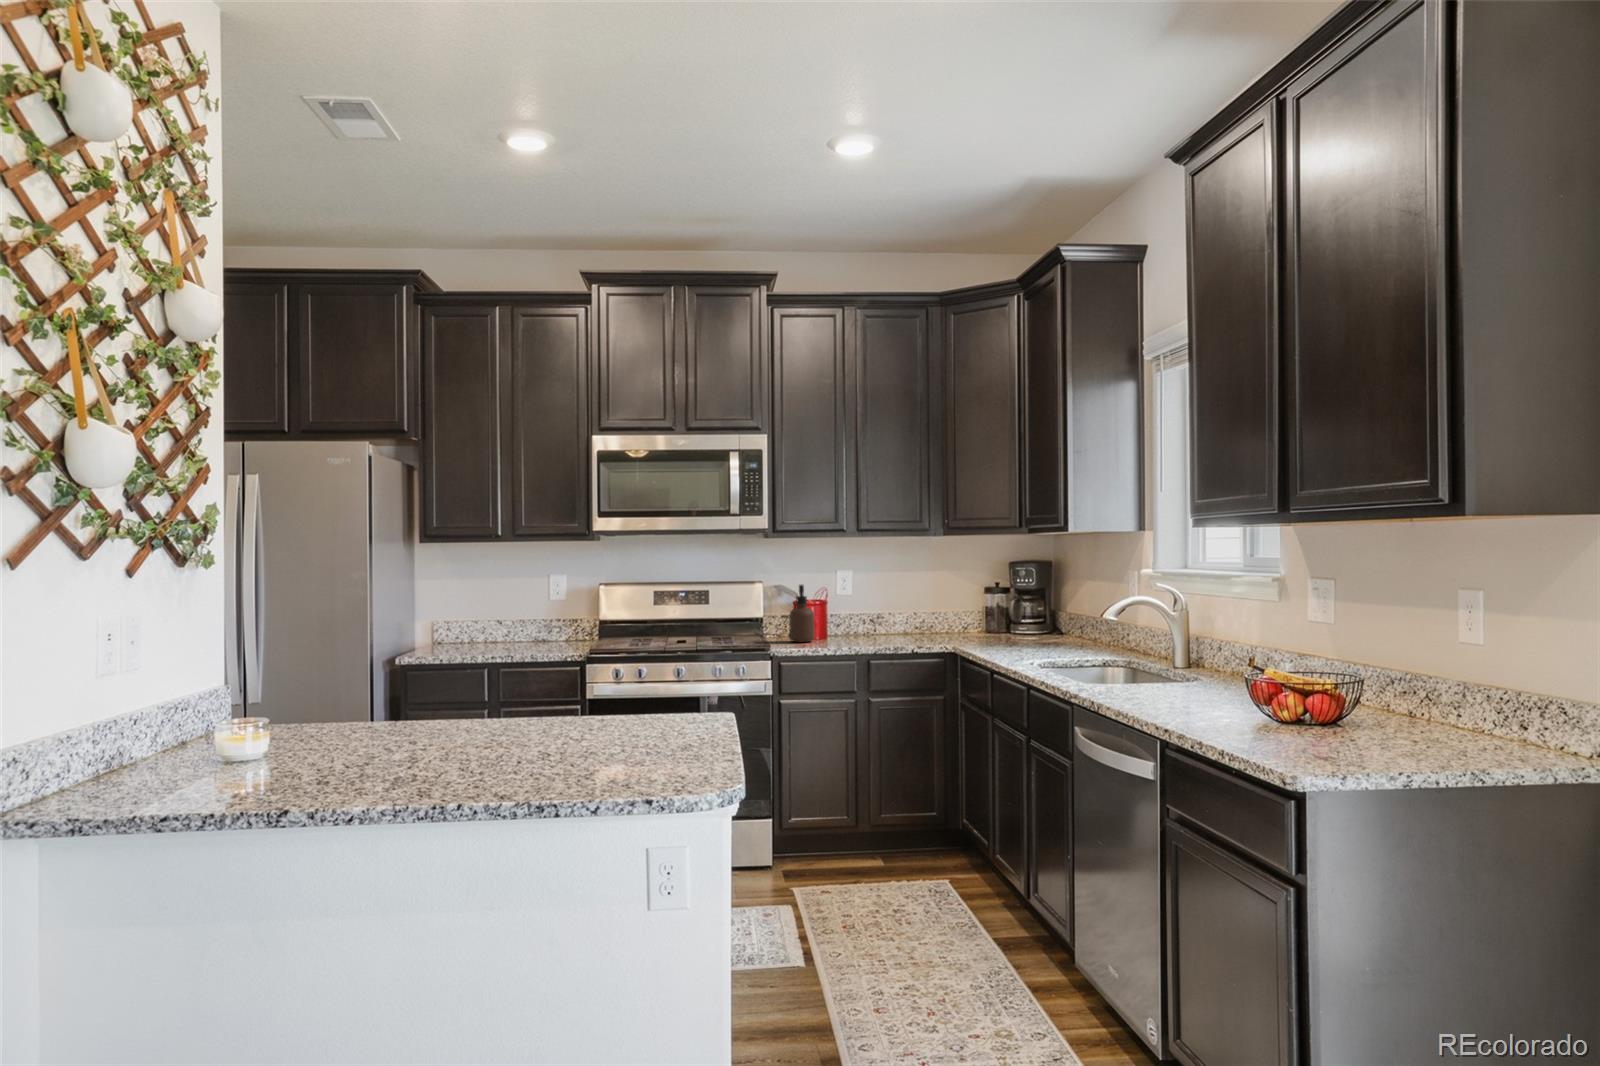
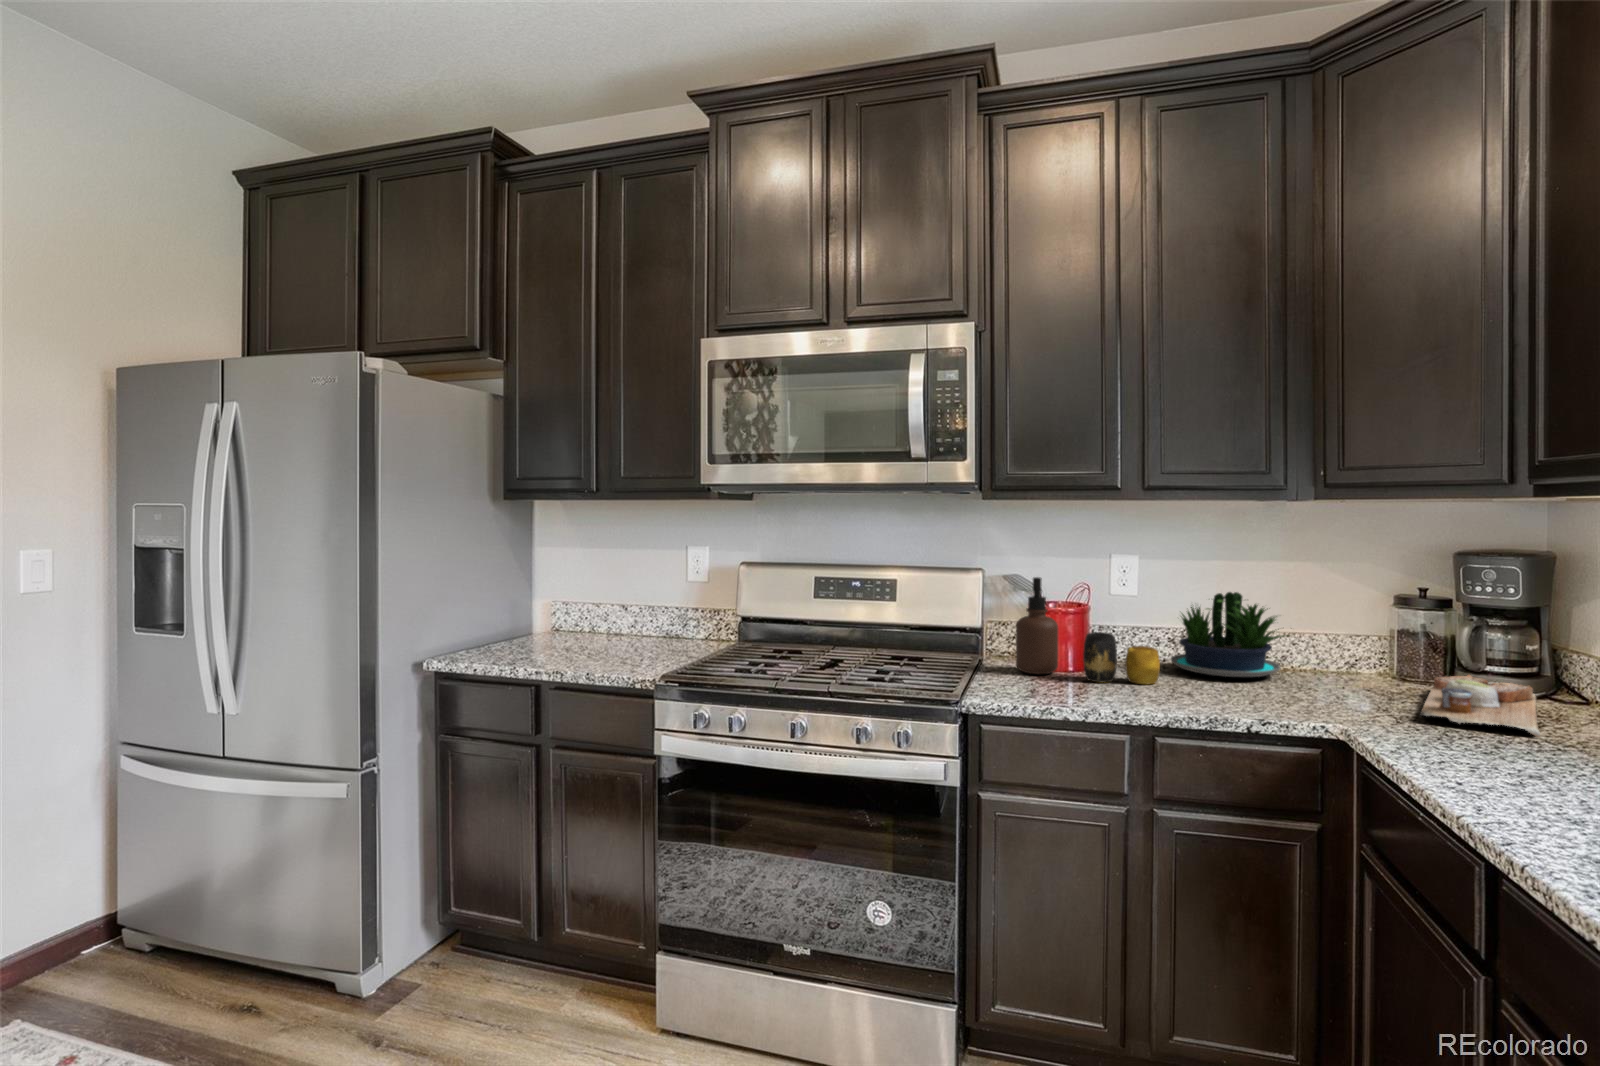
potted plant: none [874,589,941,636] -> present [1171,592,1284,677]
vase: none [830,615,871,643] -> present [1083,632,1160,684]
cutting board: none [991,625,1042,645] -> present [1420,675,1540,738]

